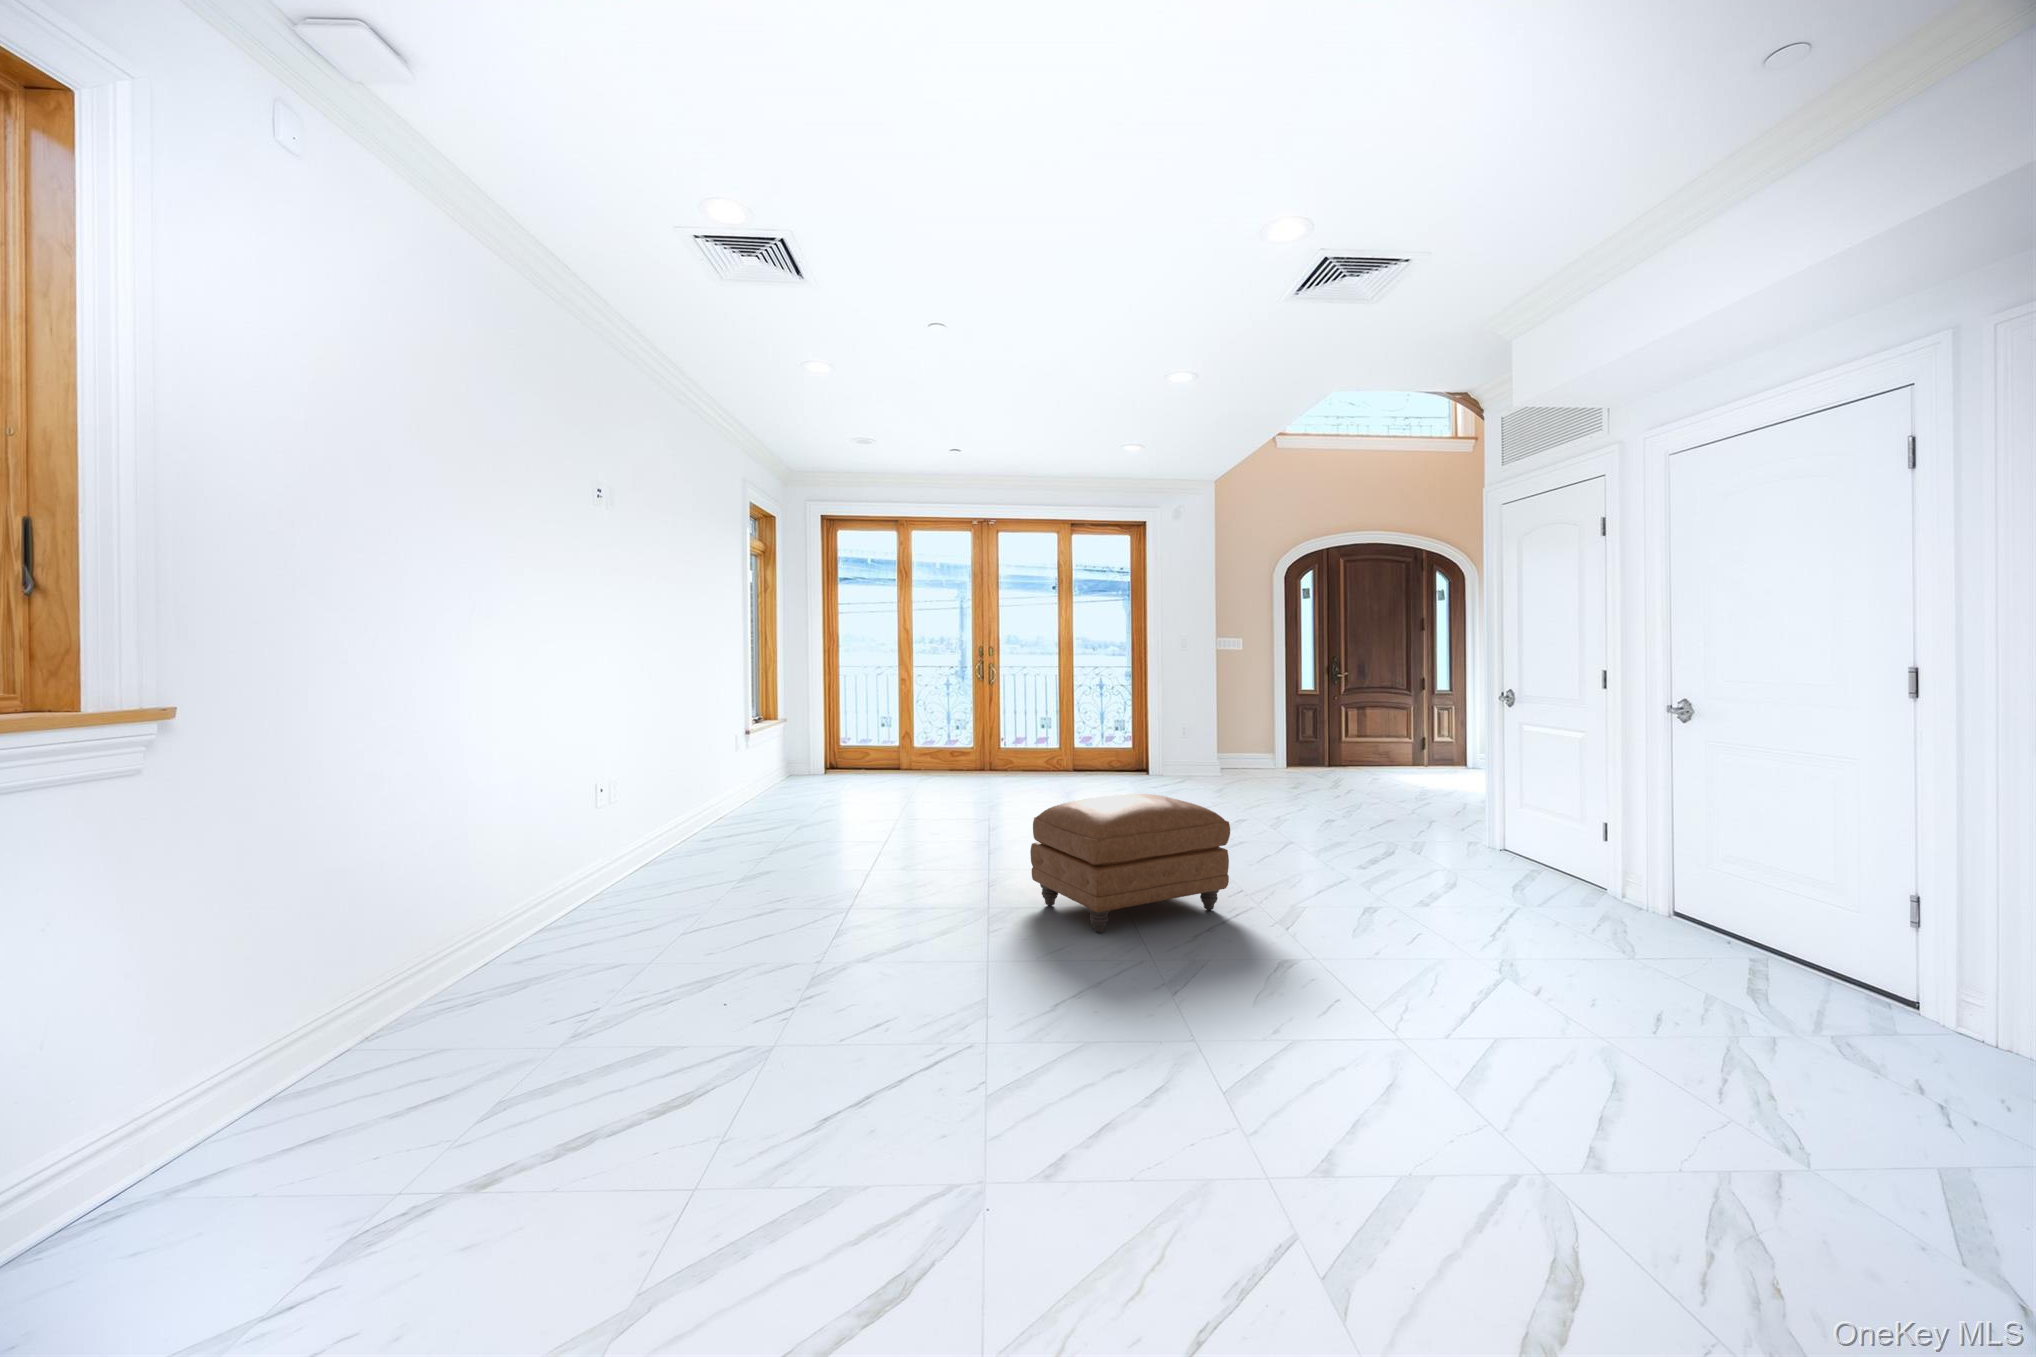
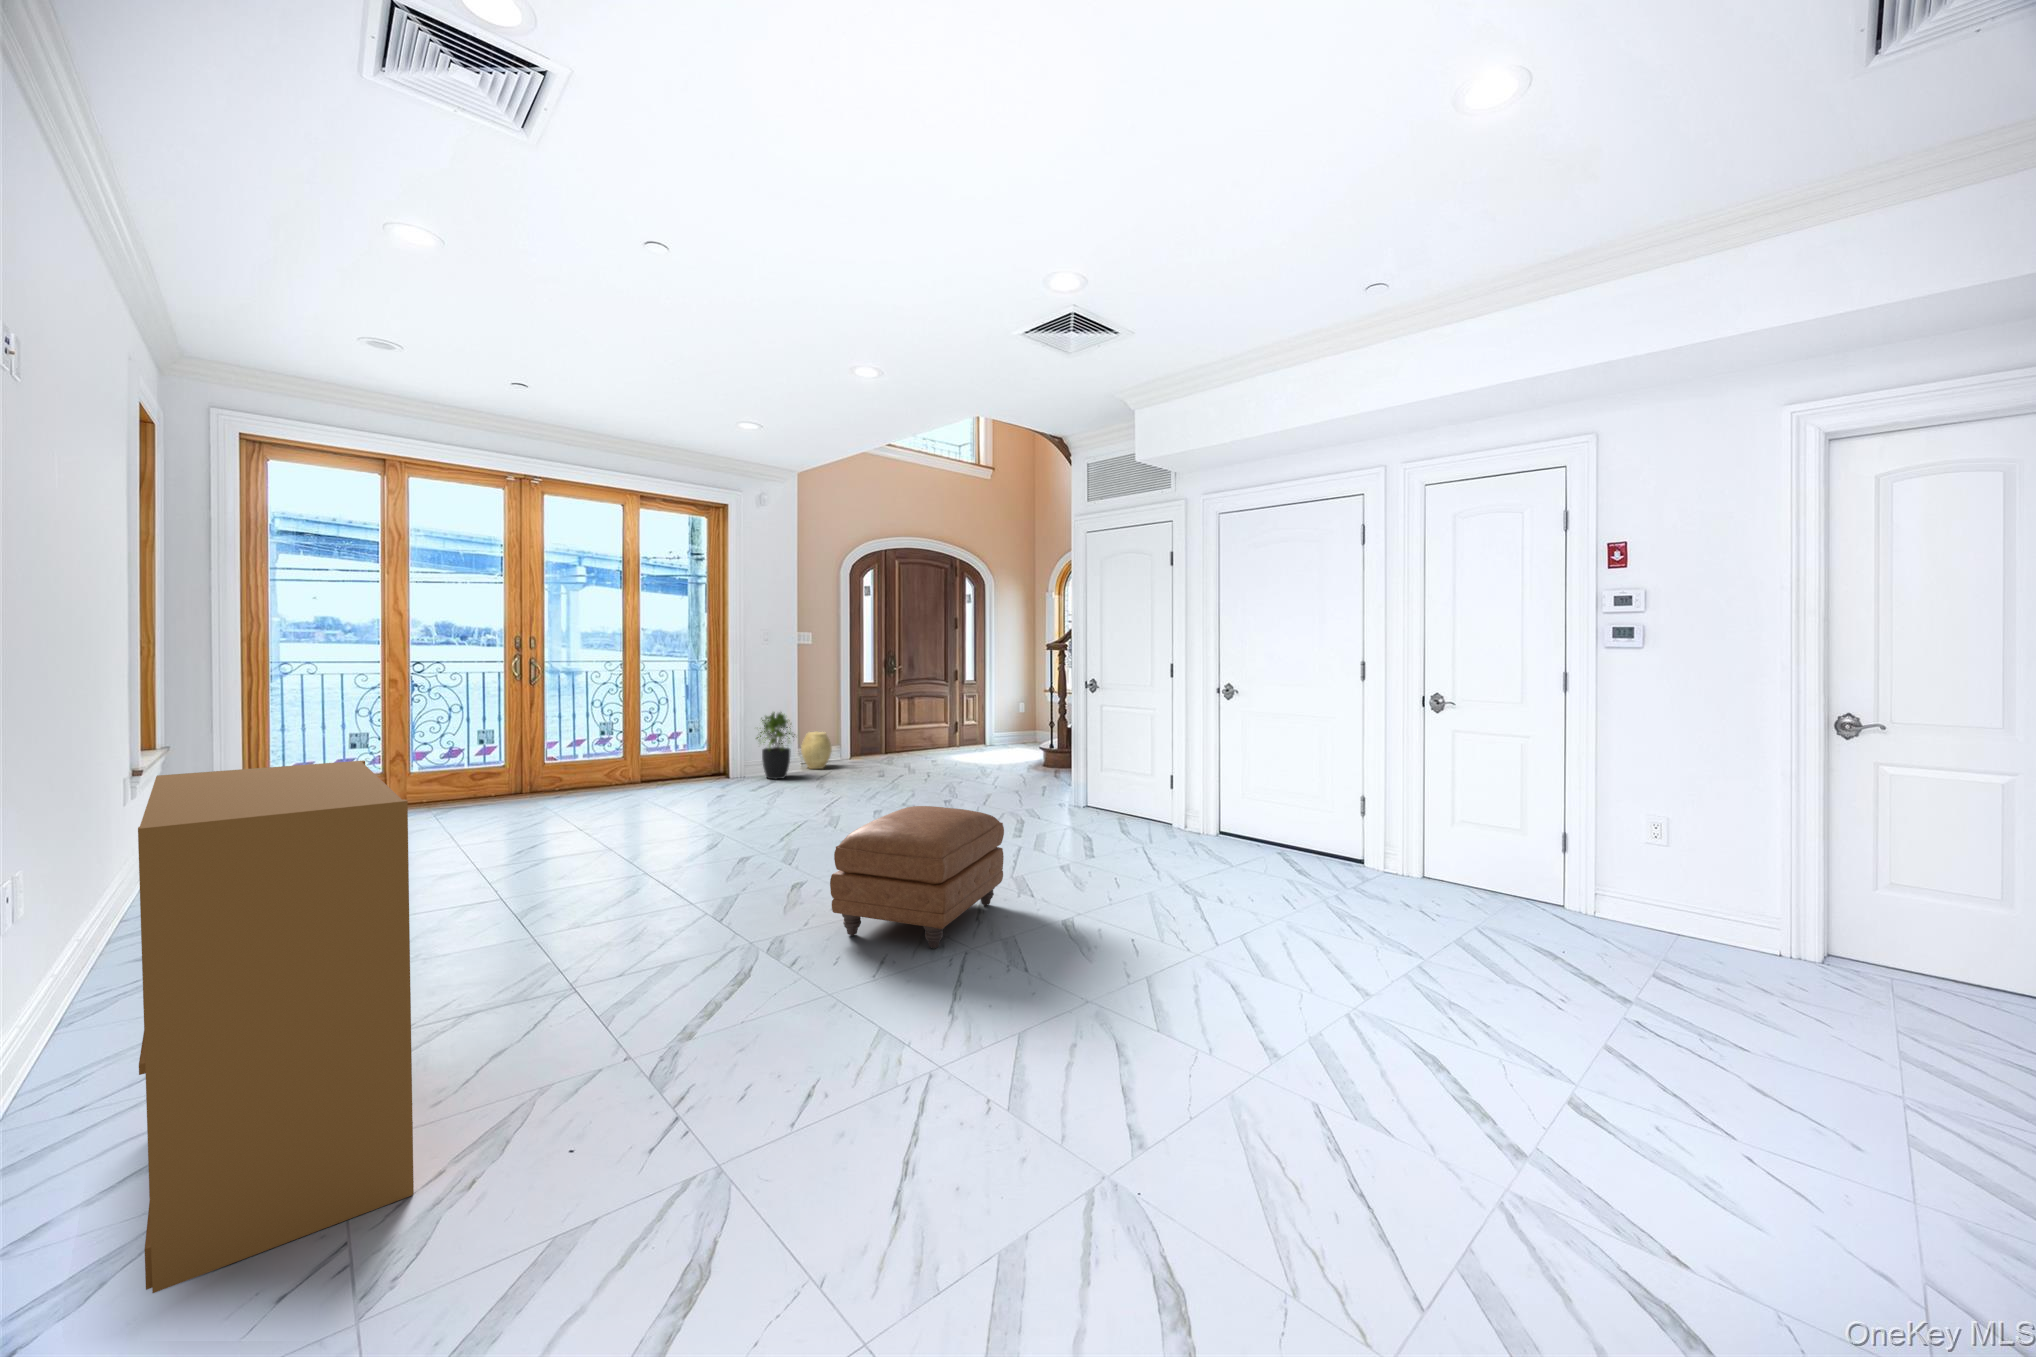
bookshelf: none [479,705,683,978] -> present [138,760,414,1293]
potted plant: none [1168,712,1208,779] -> present [756,712,795,779]
woven basket: none [1225,736,1256,774] -> present [801,731,832,769]

